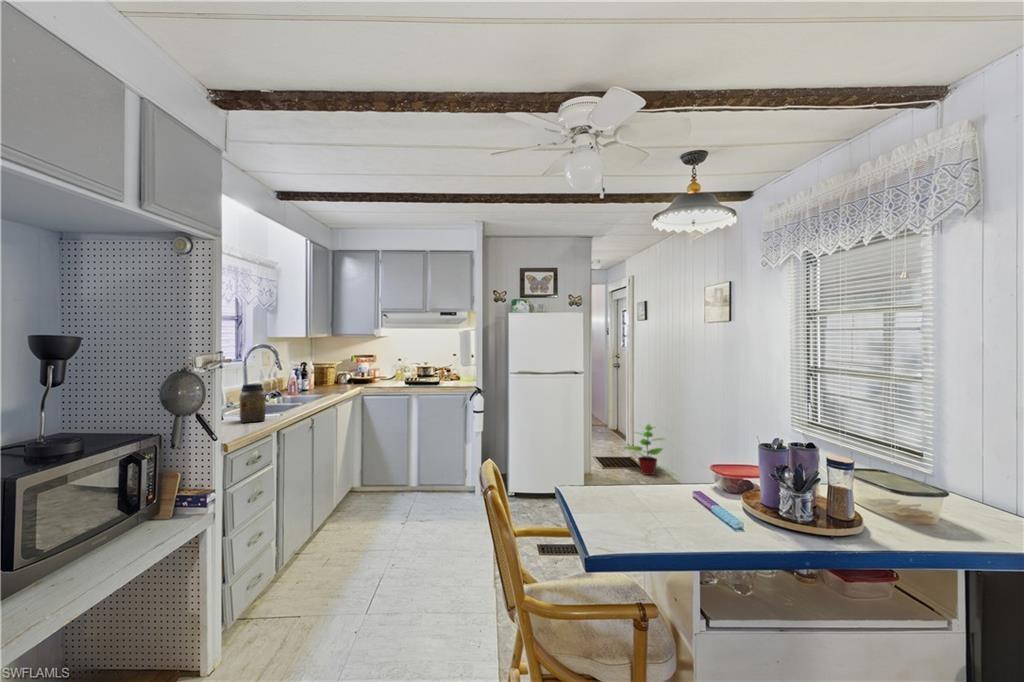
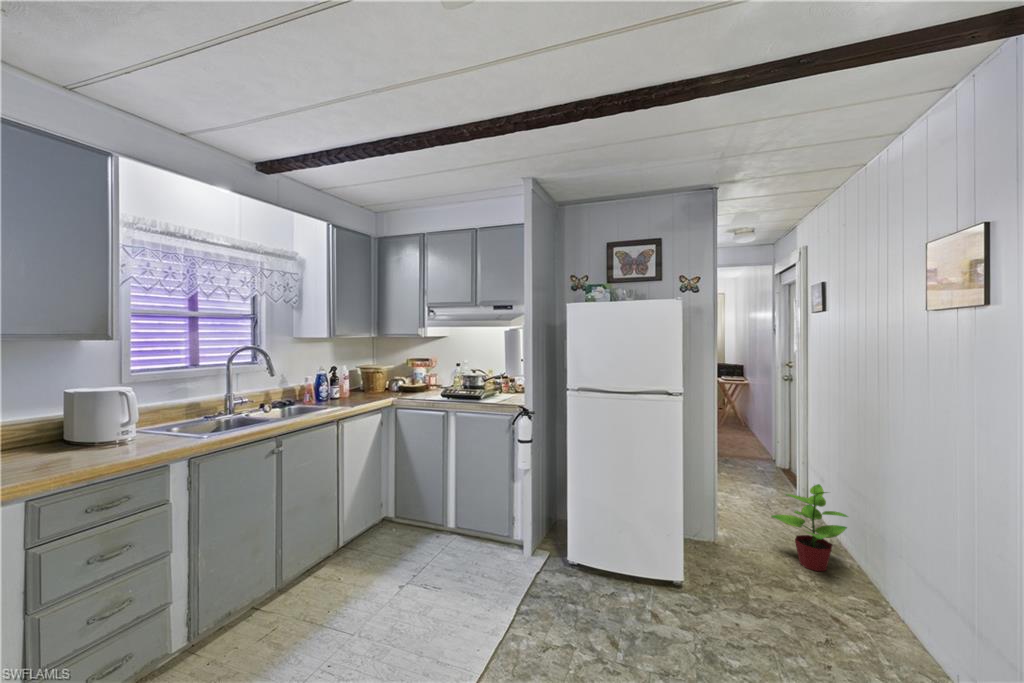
jar: present [240,384,266,423] -> none [107,402,154,455]

